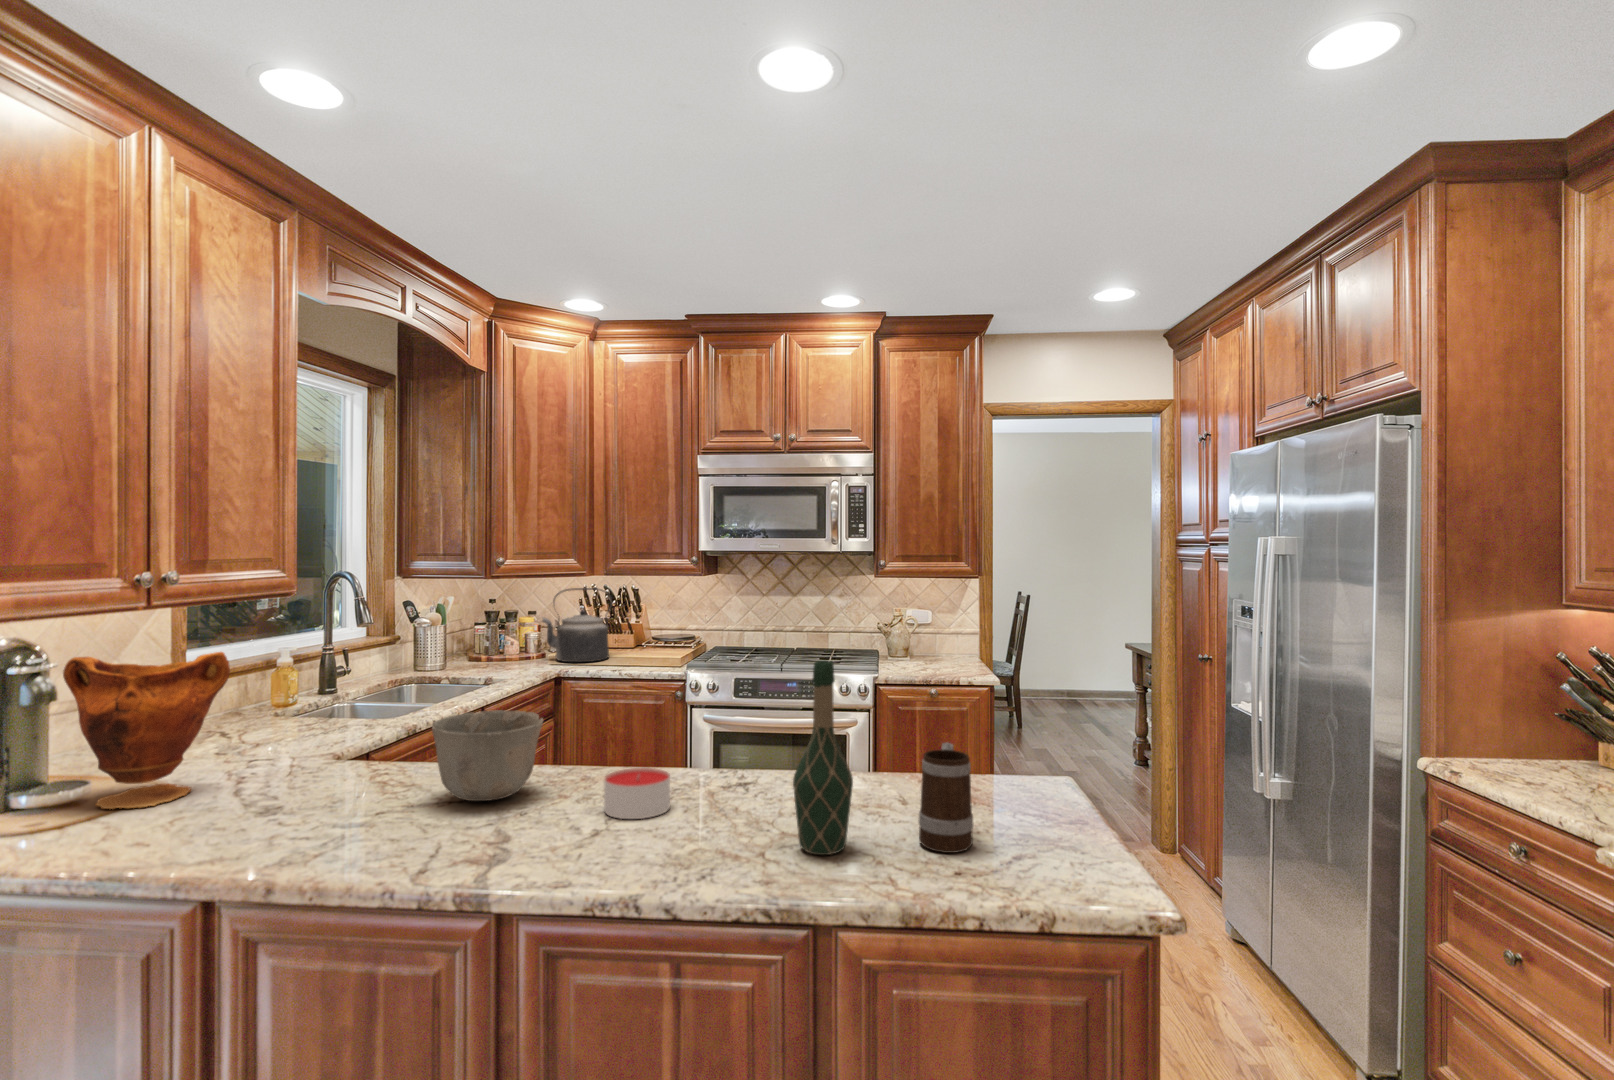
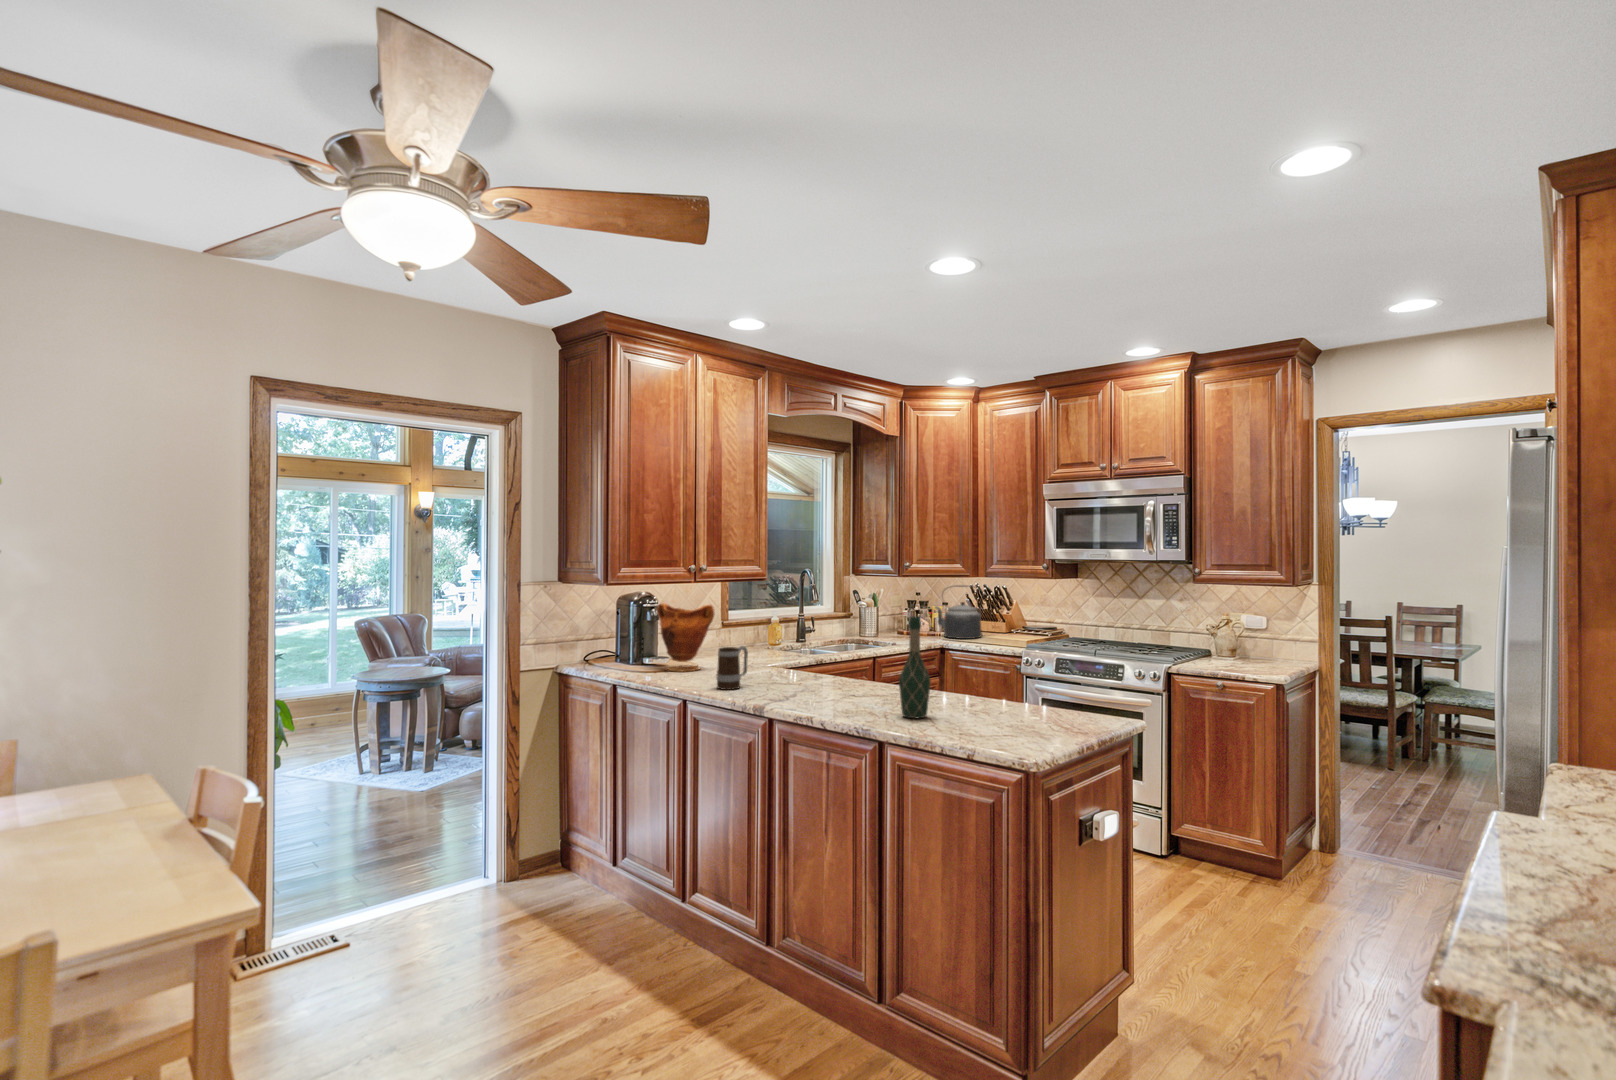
ceramic bowl: present [432,710,543,801] -> none [779,642,832,685]
mug: present [918,743,973,853] -> present [717,646,748,690]
candle: present [604,768,670,819] -> none [844,676,878,699]

